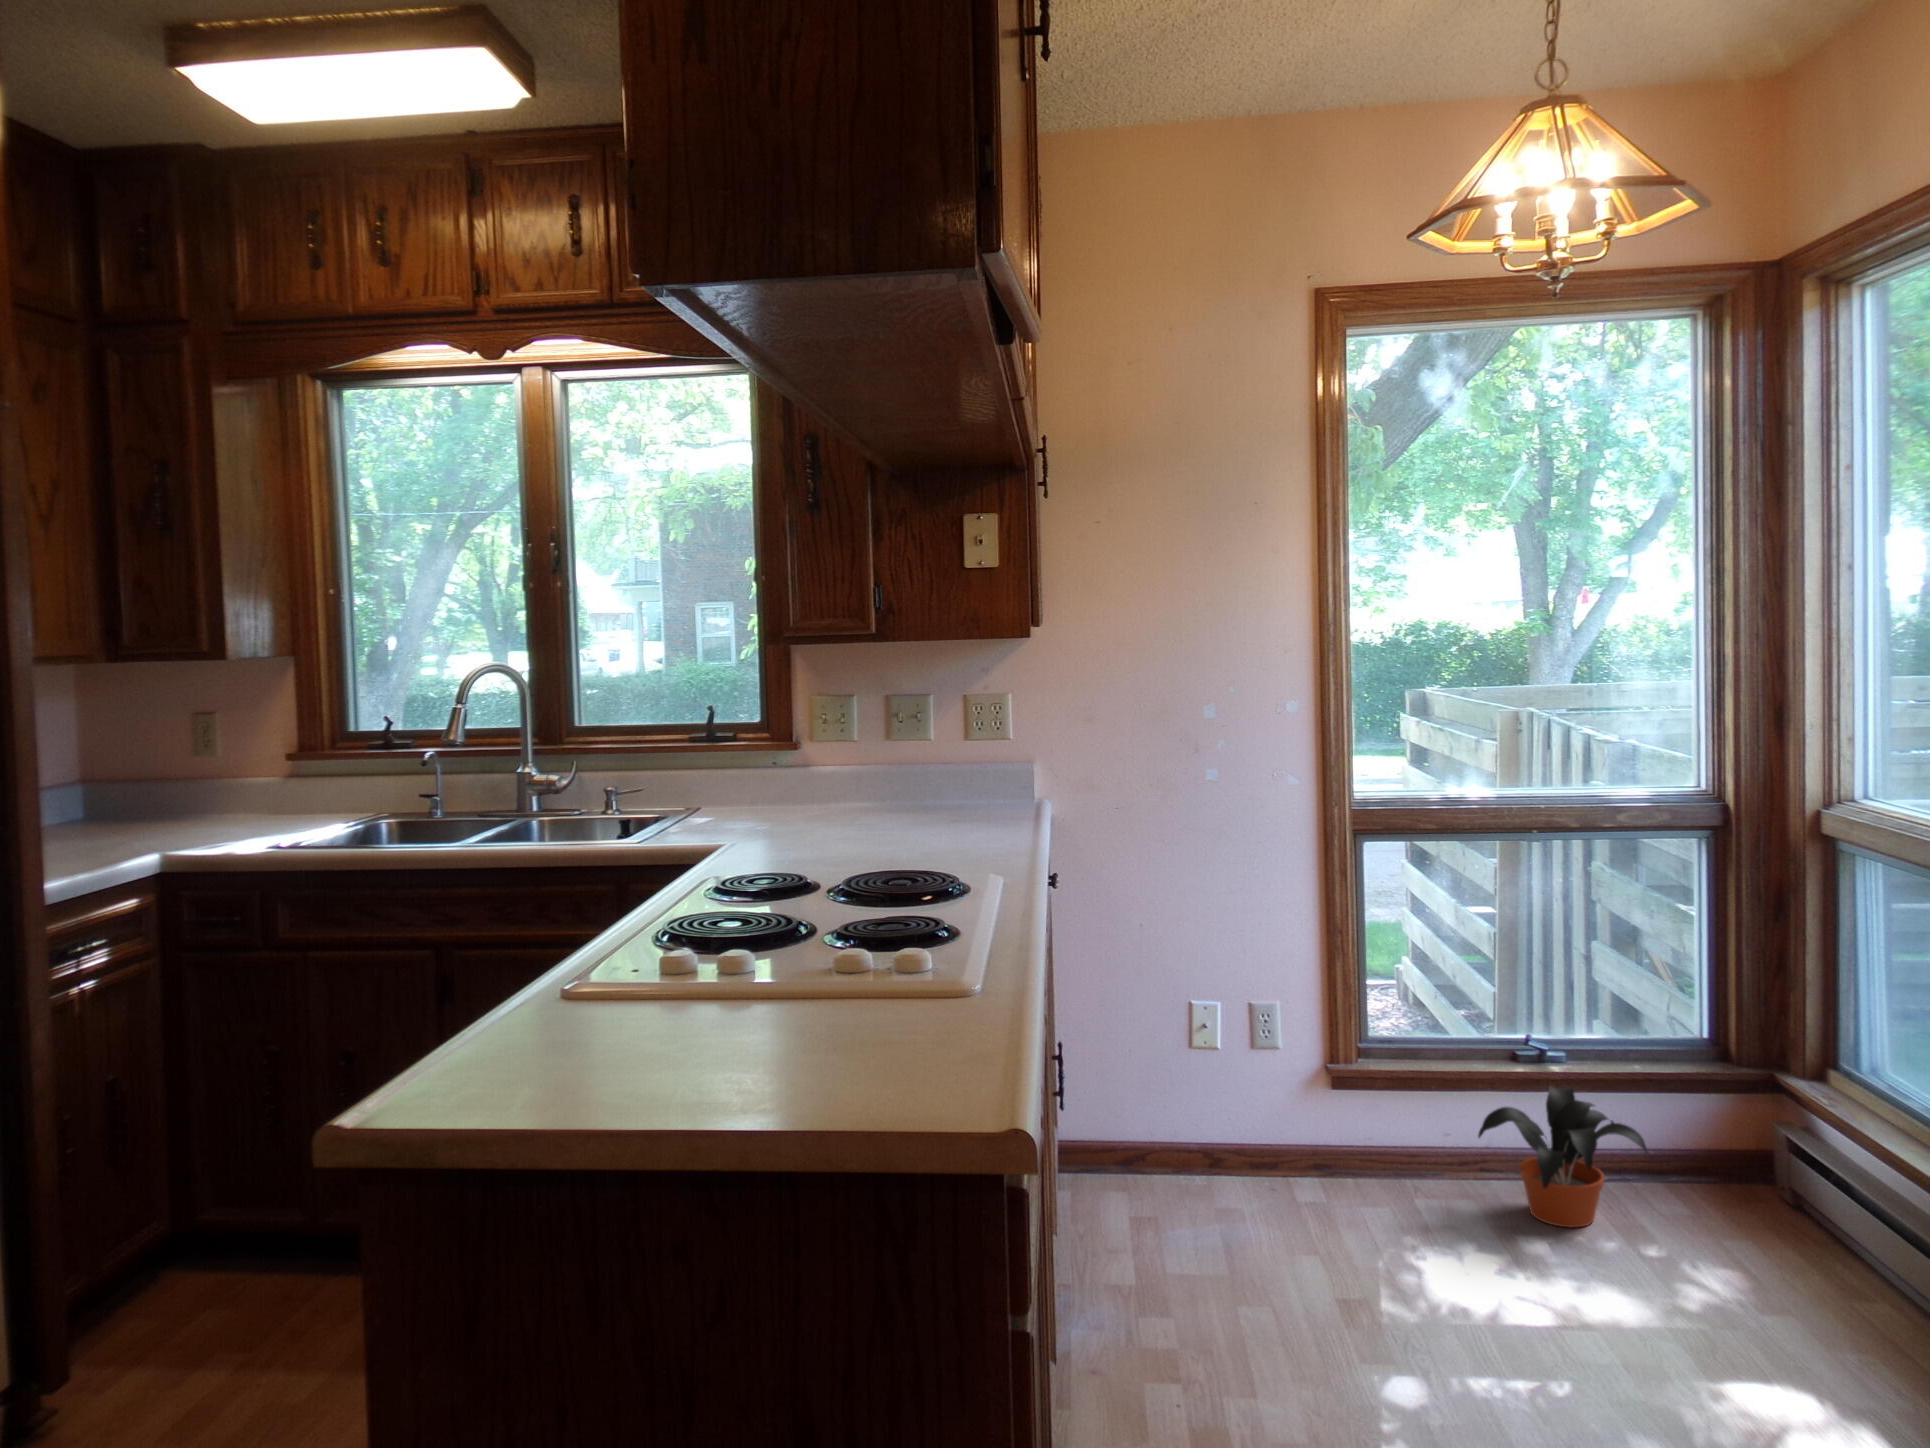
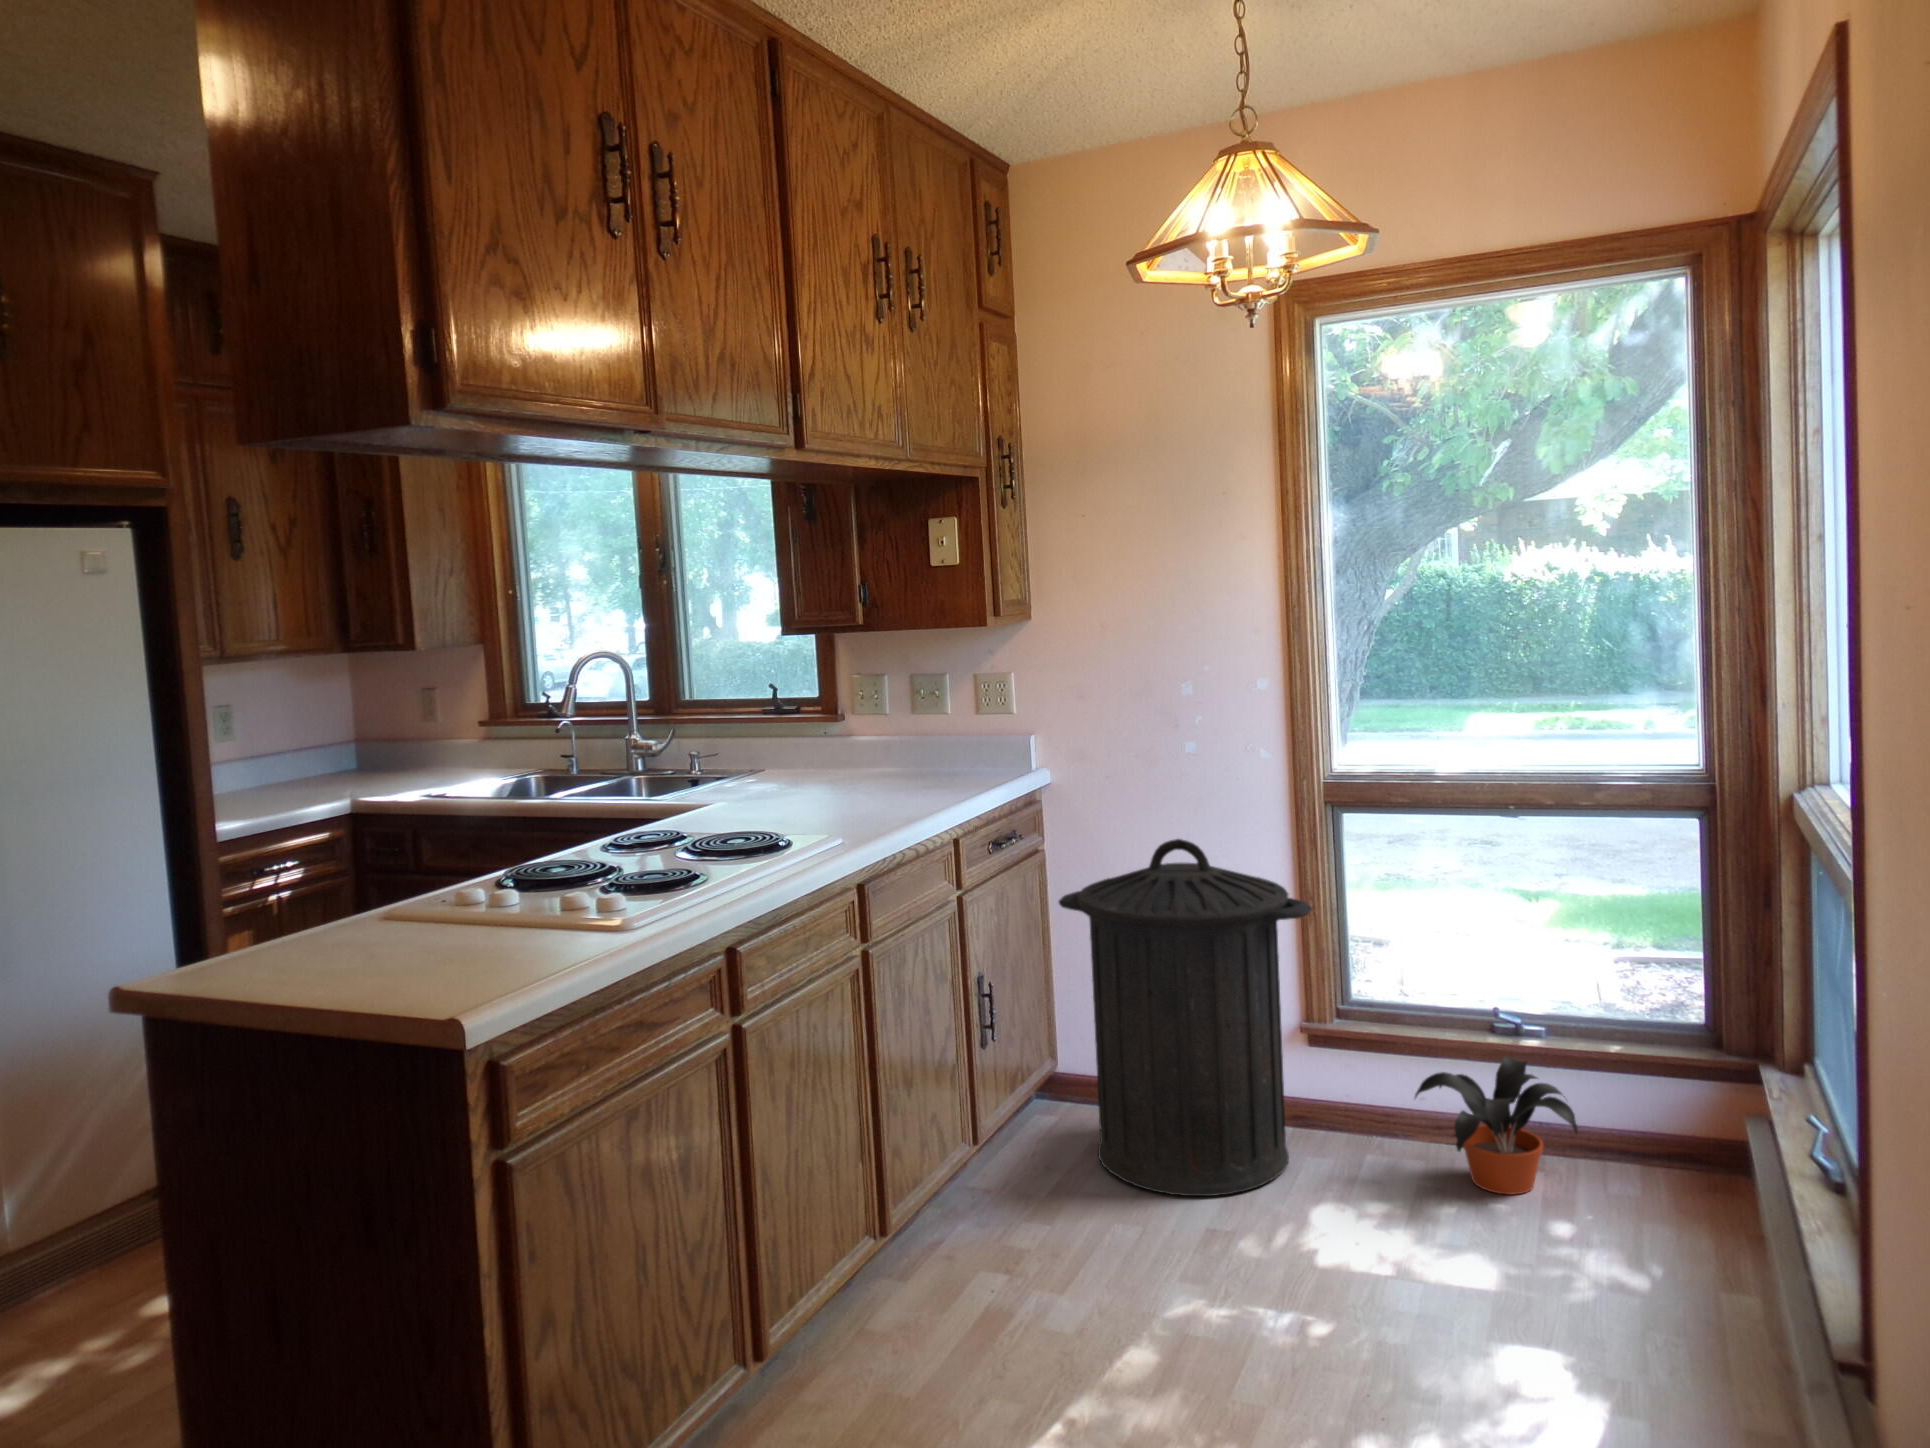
trash can: none [1100,873,1382,1265] -> present [1059,839,1312,1196]

